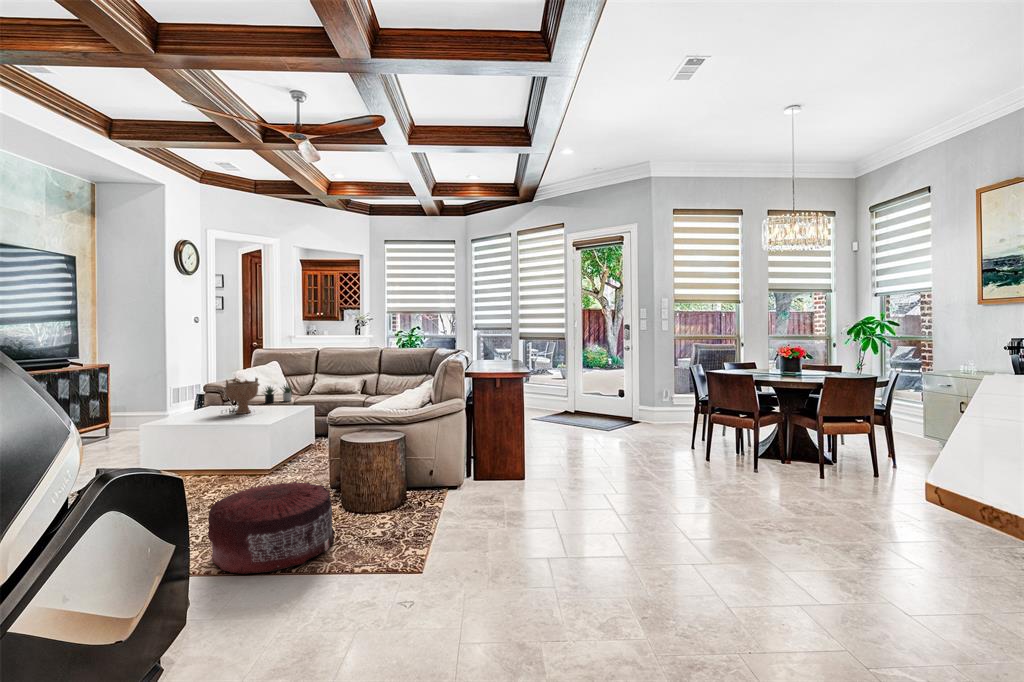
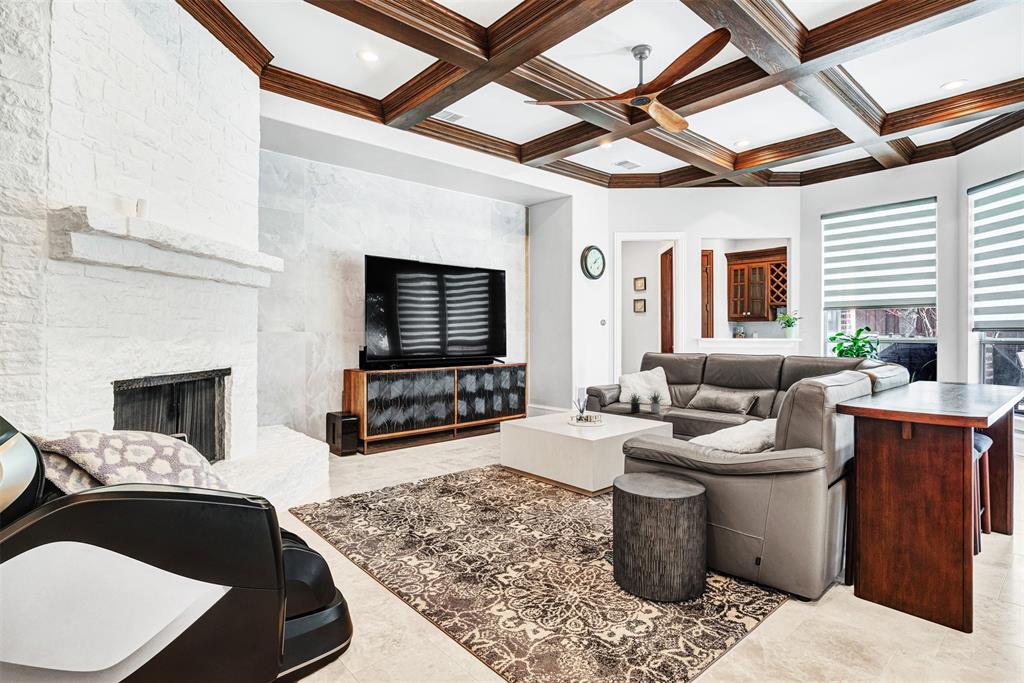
decorative bowl: present [224,378,260,414] -> none [573,383,609,423]
pouf: present [208,481,335,574] -> none [419,519,562,648]

